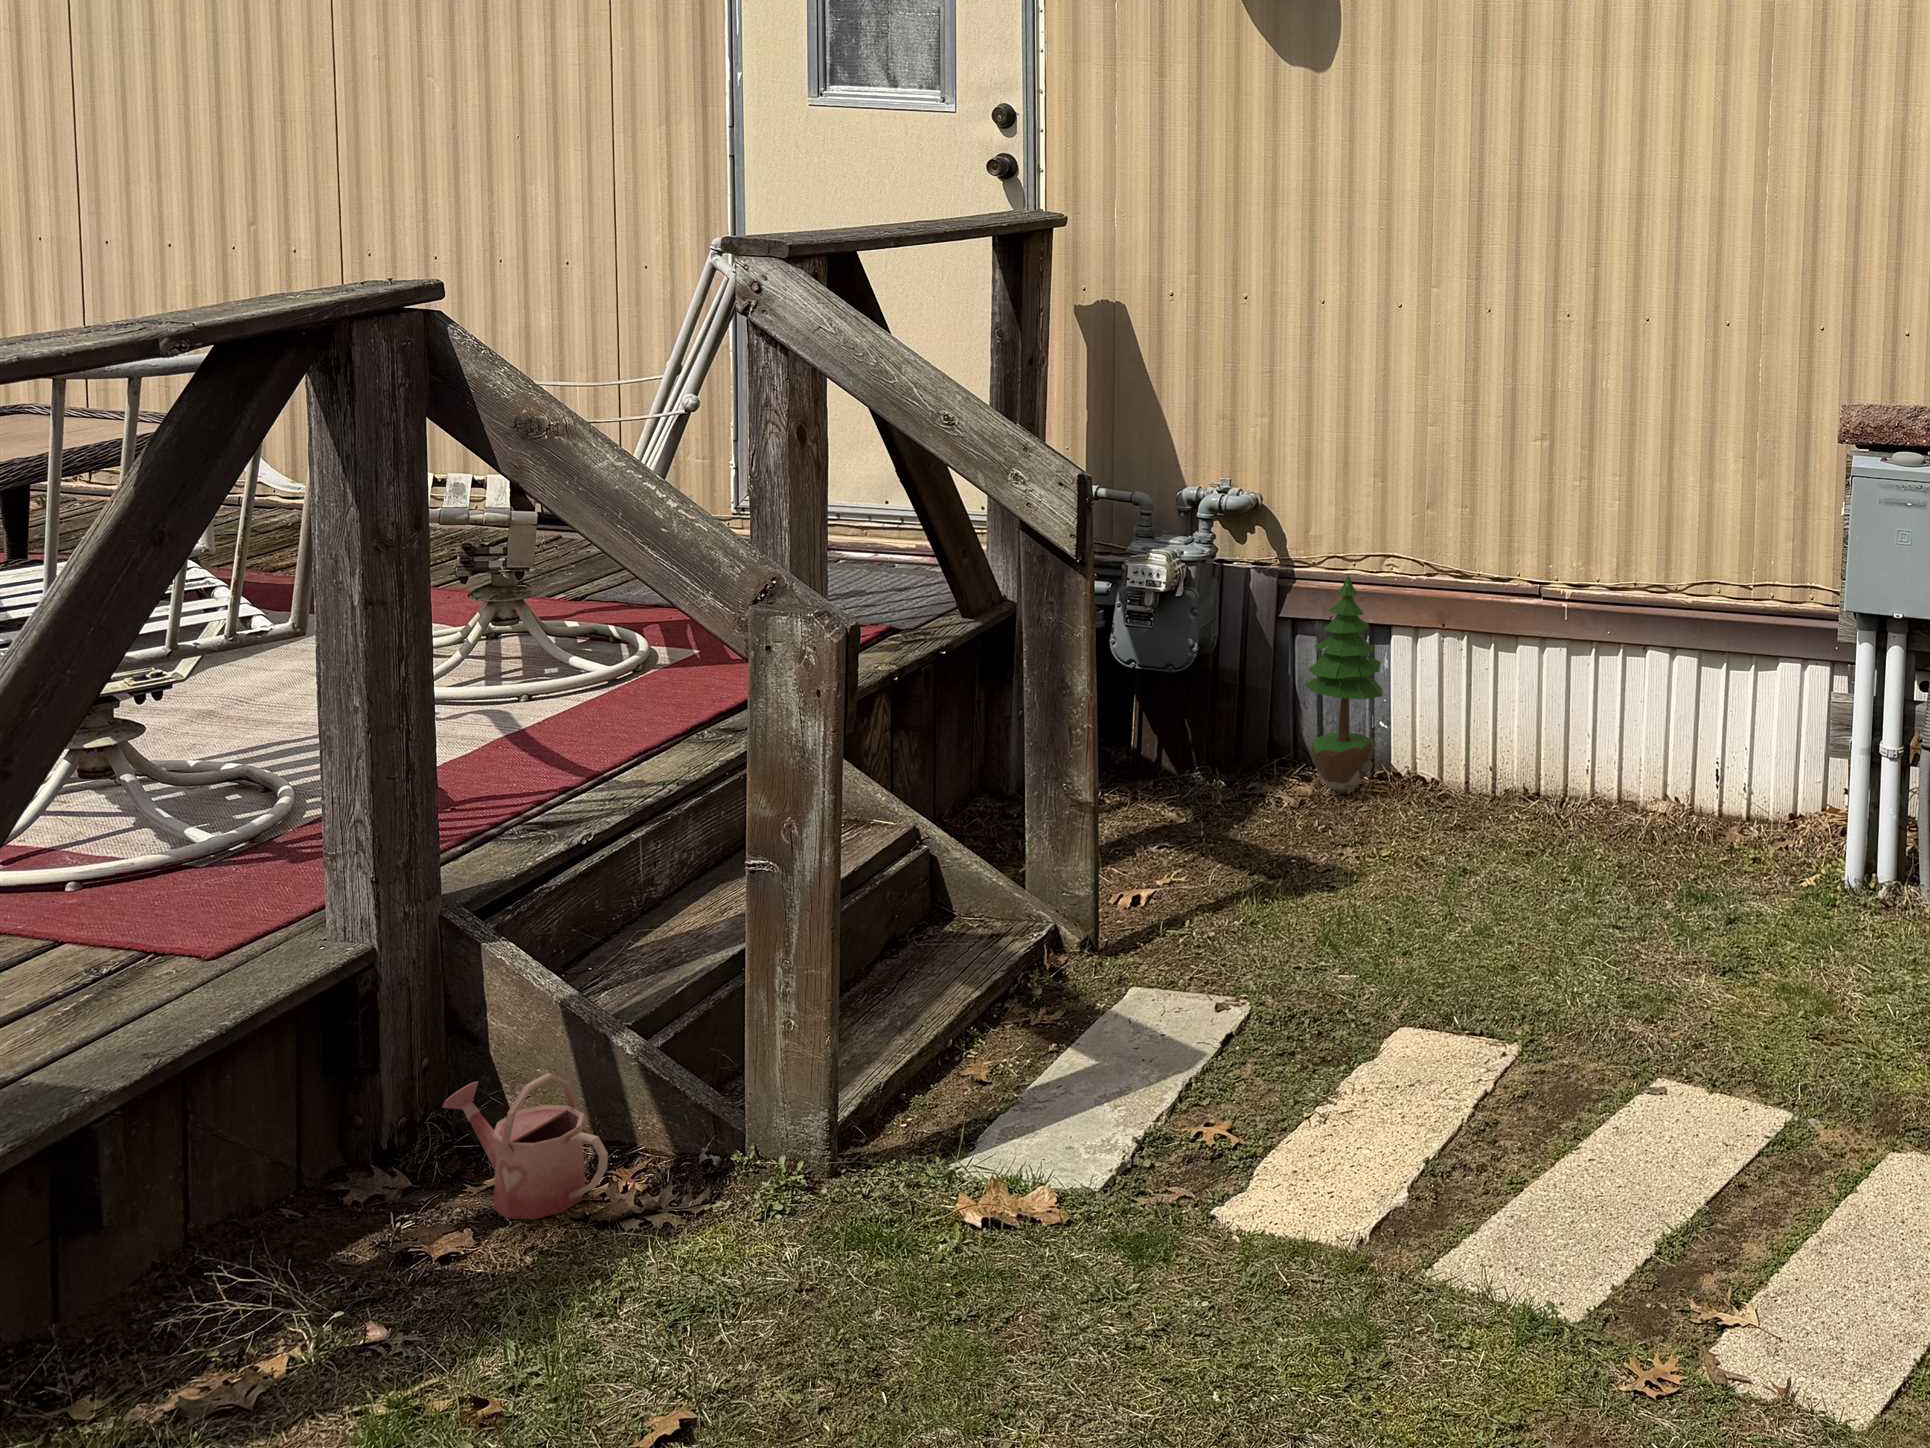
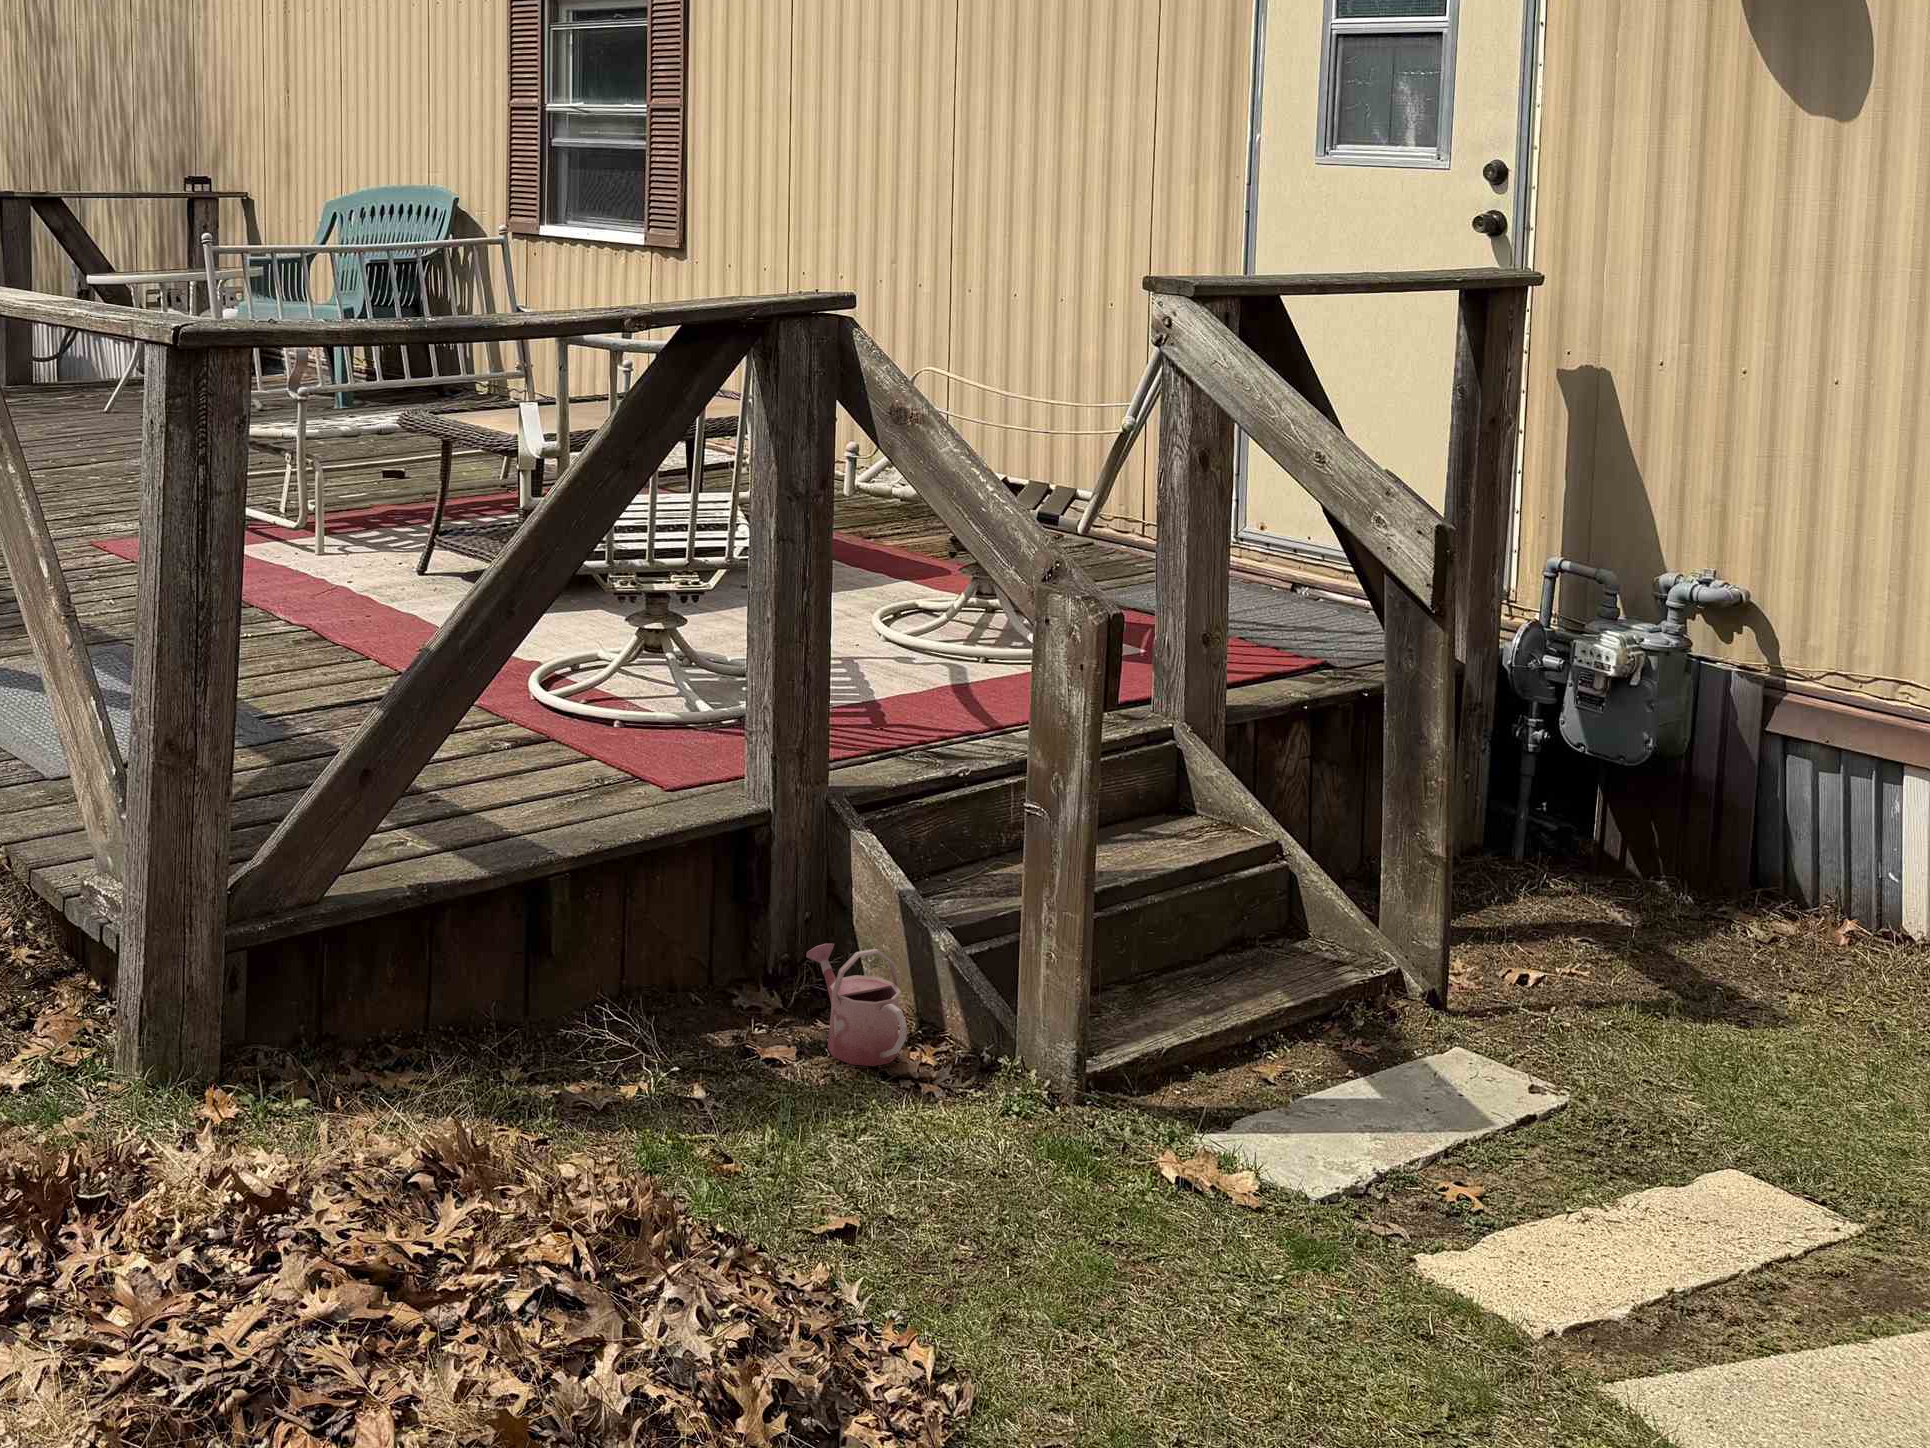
potted tree: present [1304,575,1383,794] -> none [1774,691,1876,938]

